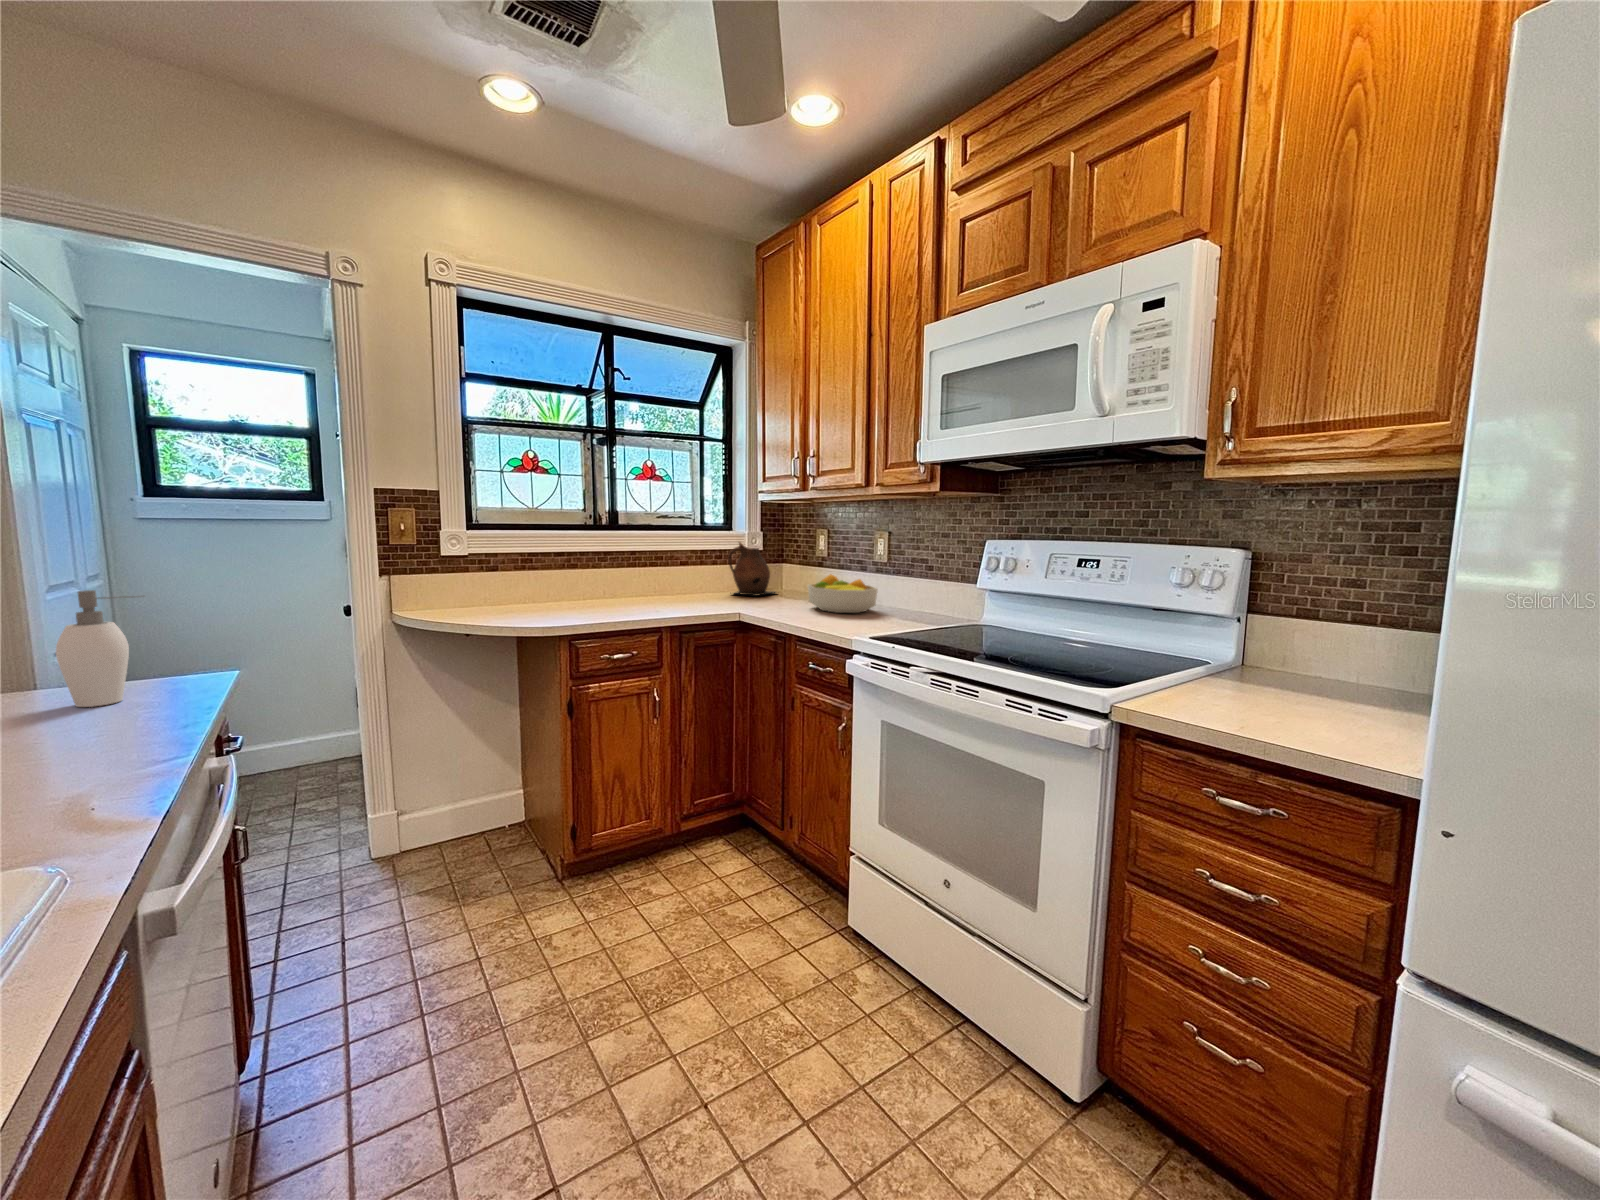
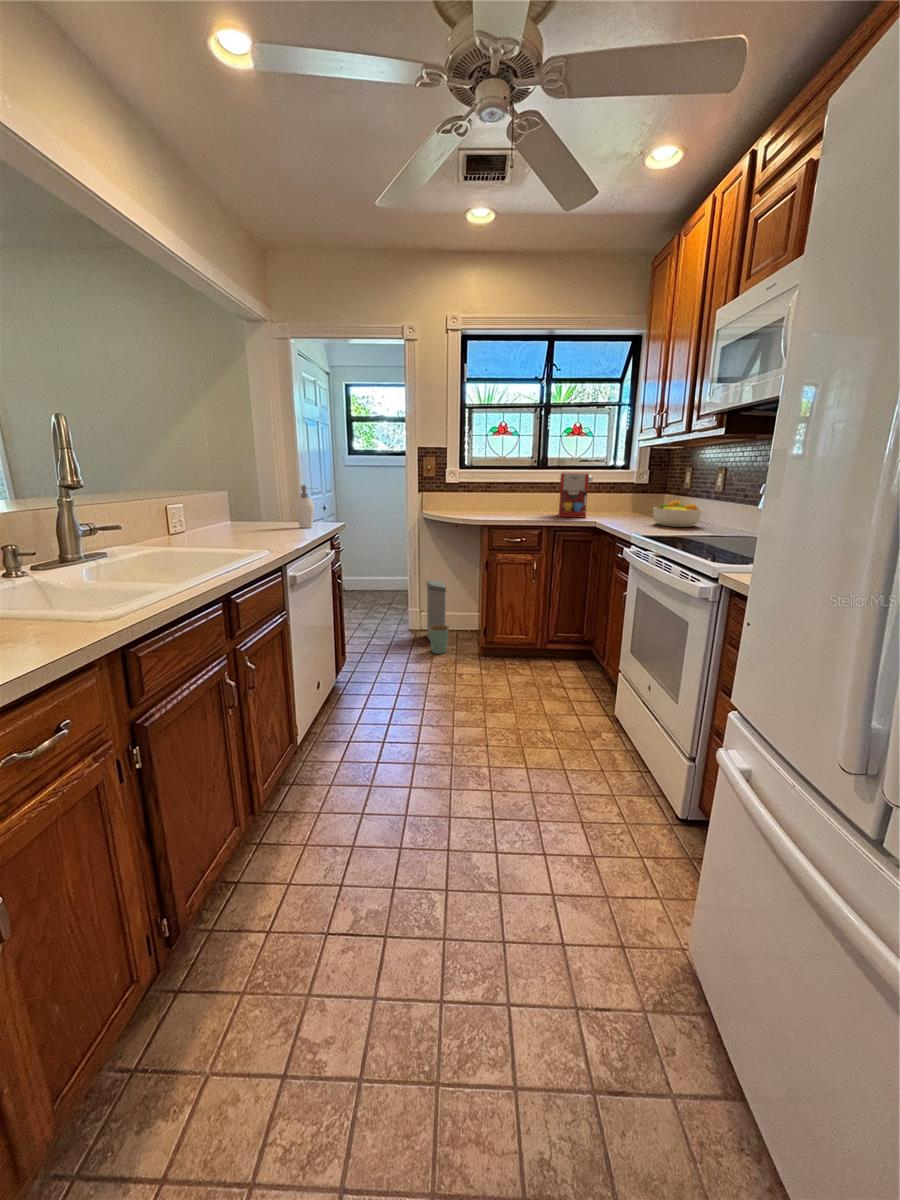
coffee maker: none [650,536,706,607] -> present [558,472,593,518]
ceramic pitcher: present [728,542,775,596] -> none [618,478,655,516]
trash can: none [411,745,485,897] -> present [427,580,449,654]

